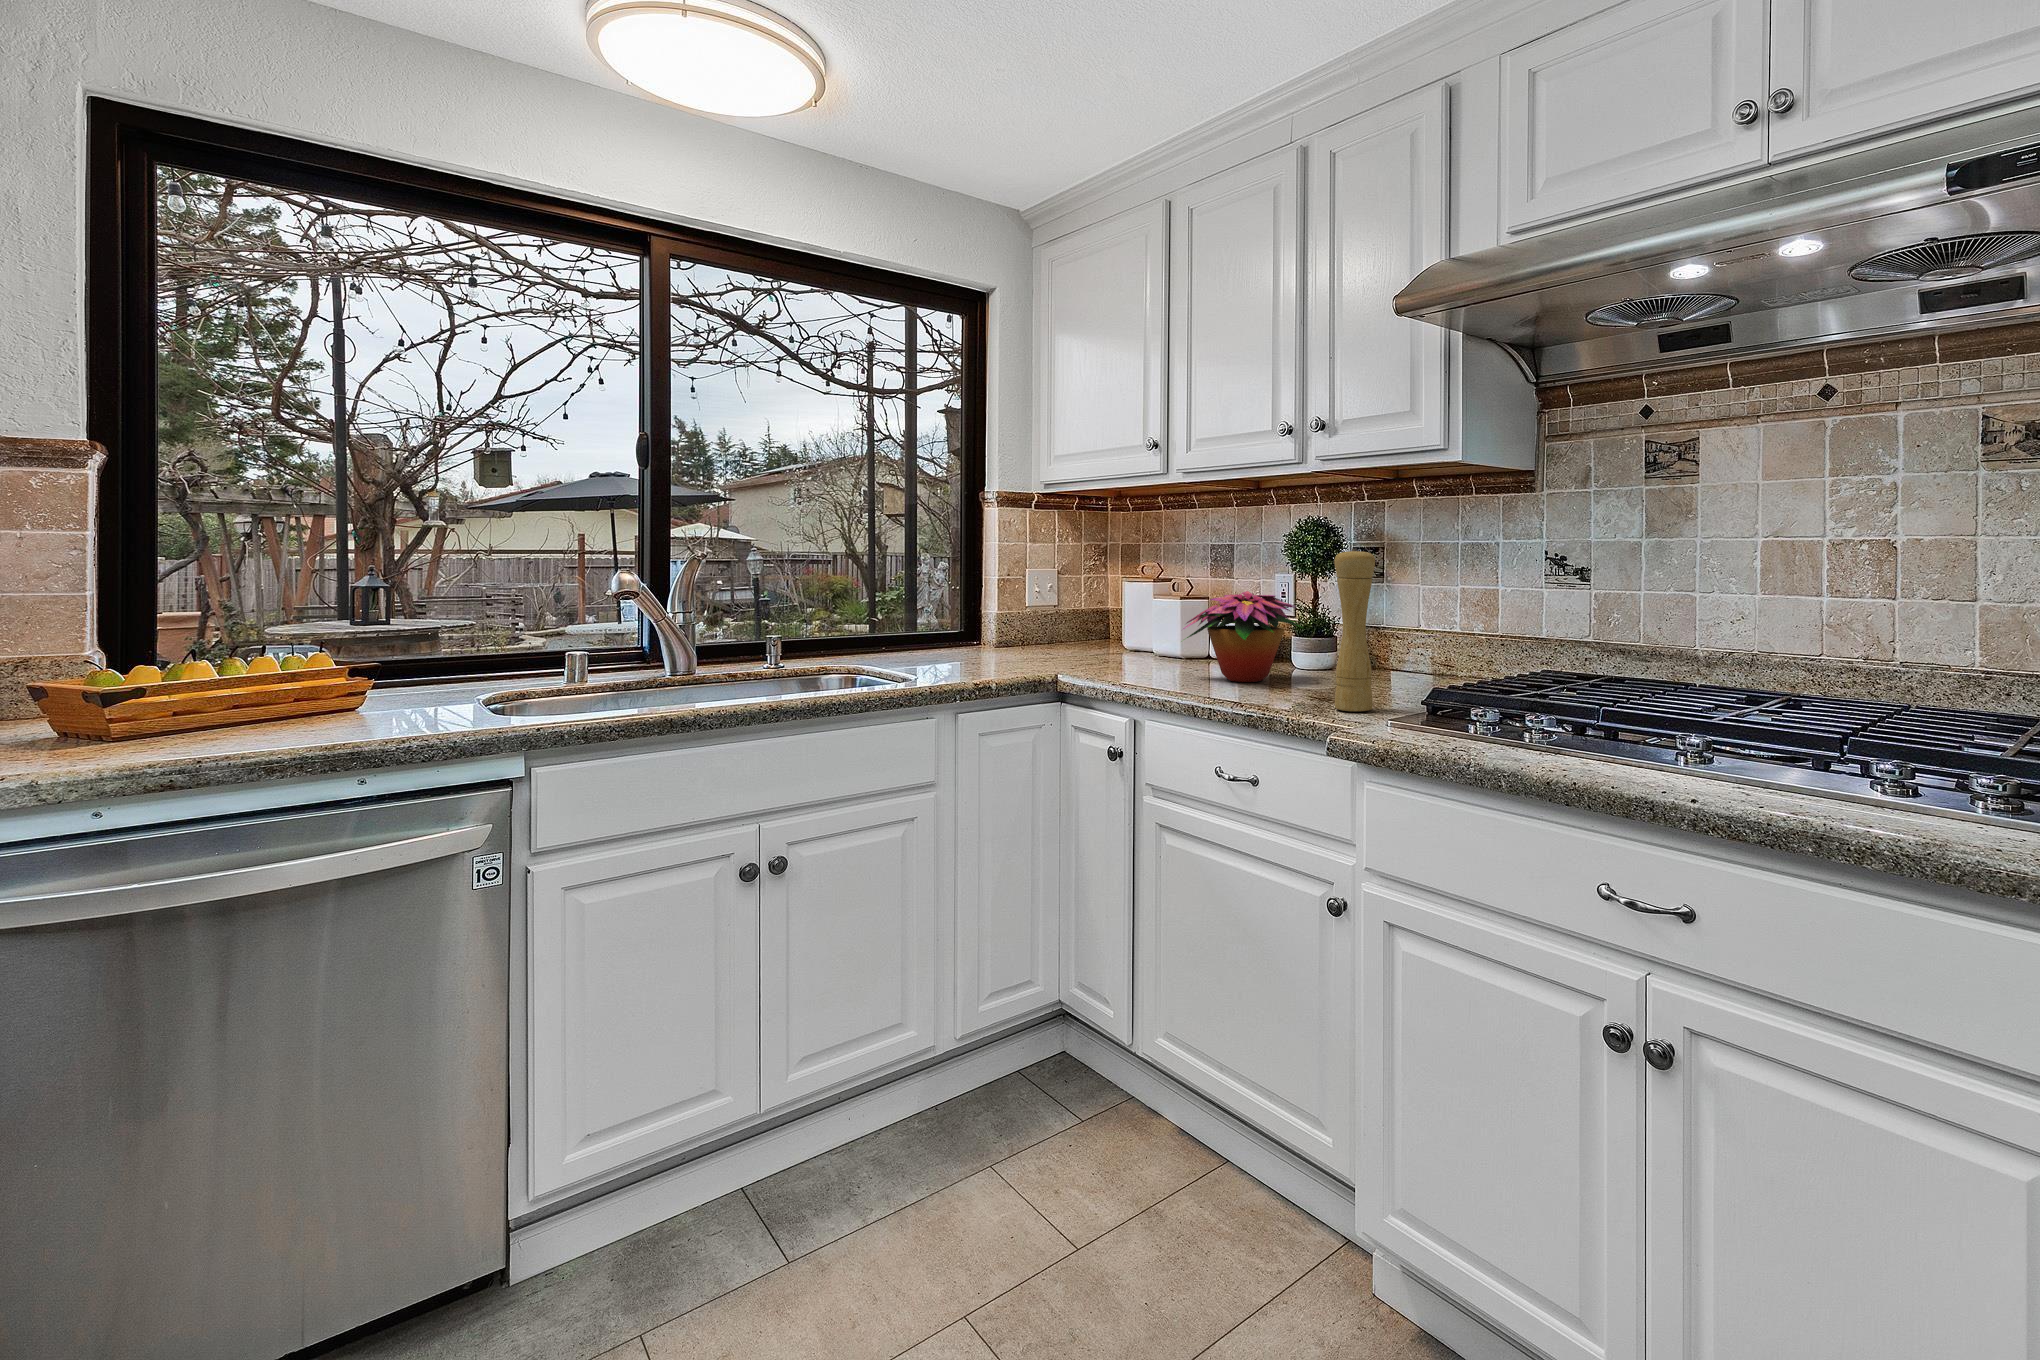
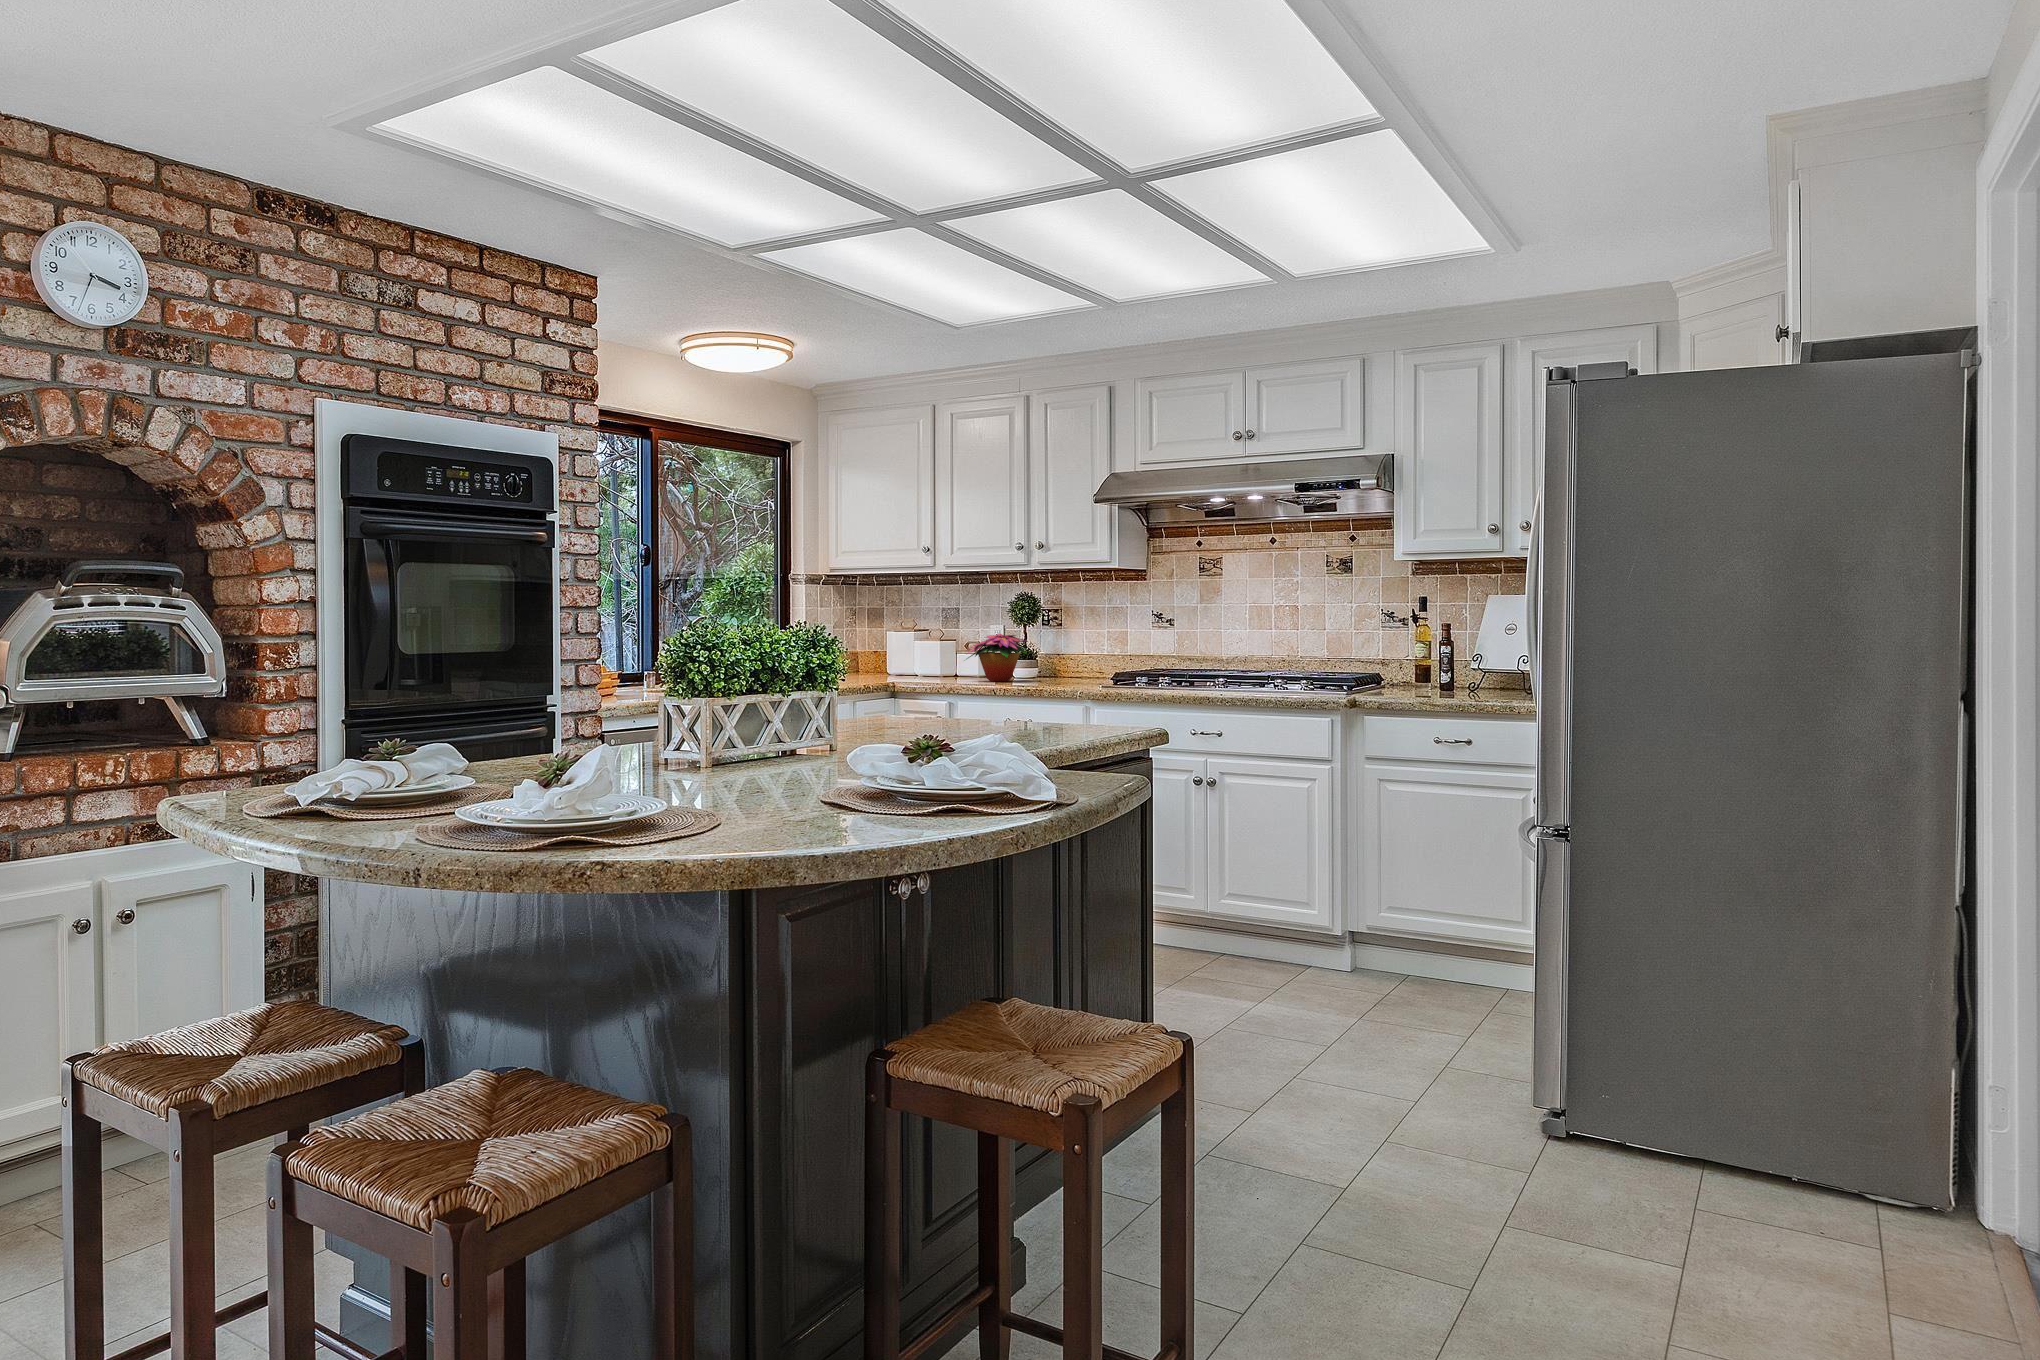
pepper mill: present [1334,549,1375,711] -> none [1064,610,1083,685]

